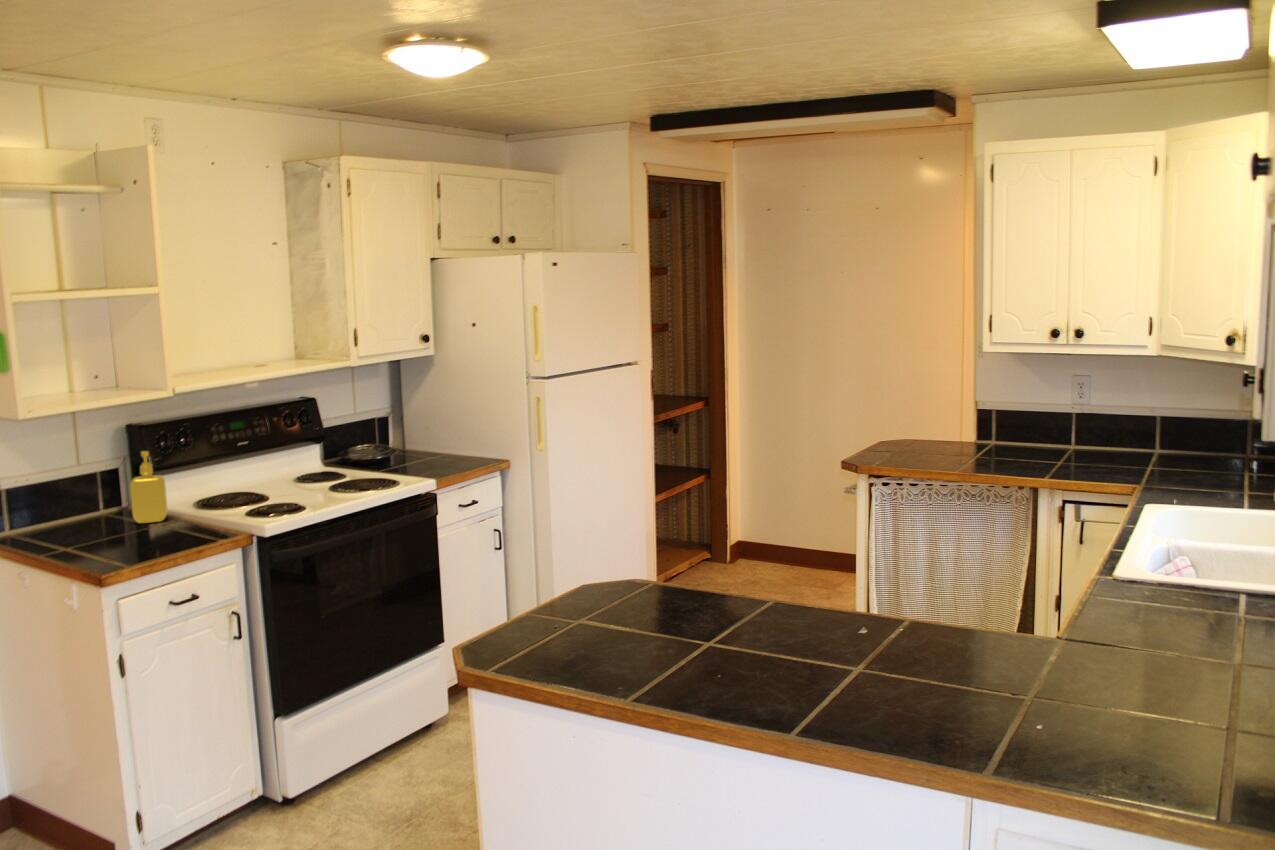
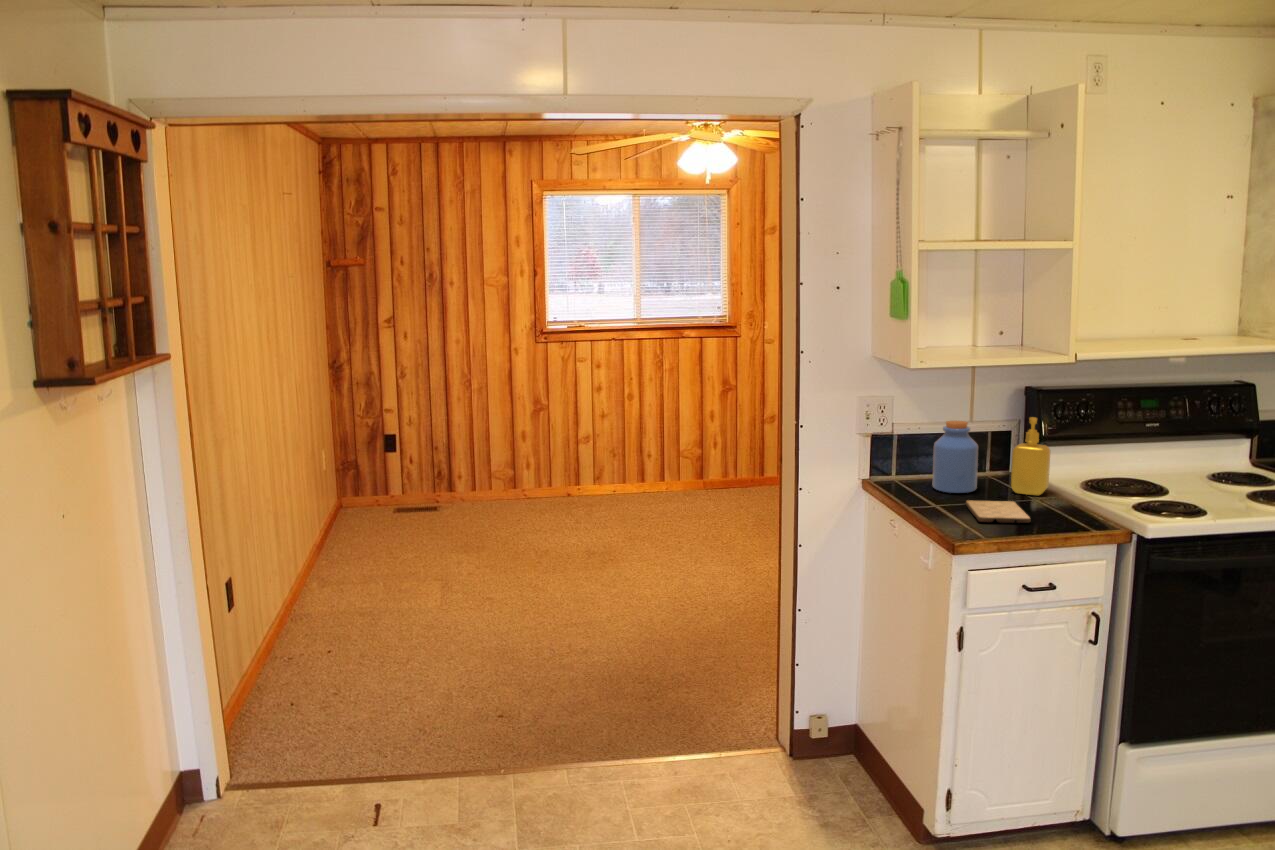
jar: none [48,465,100,536] -> present [933,421,978,493]
cutting board: none [95,531,165,555] -> present [966,500,1030,523]

